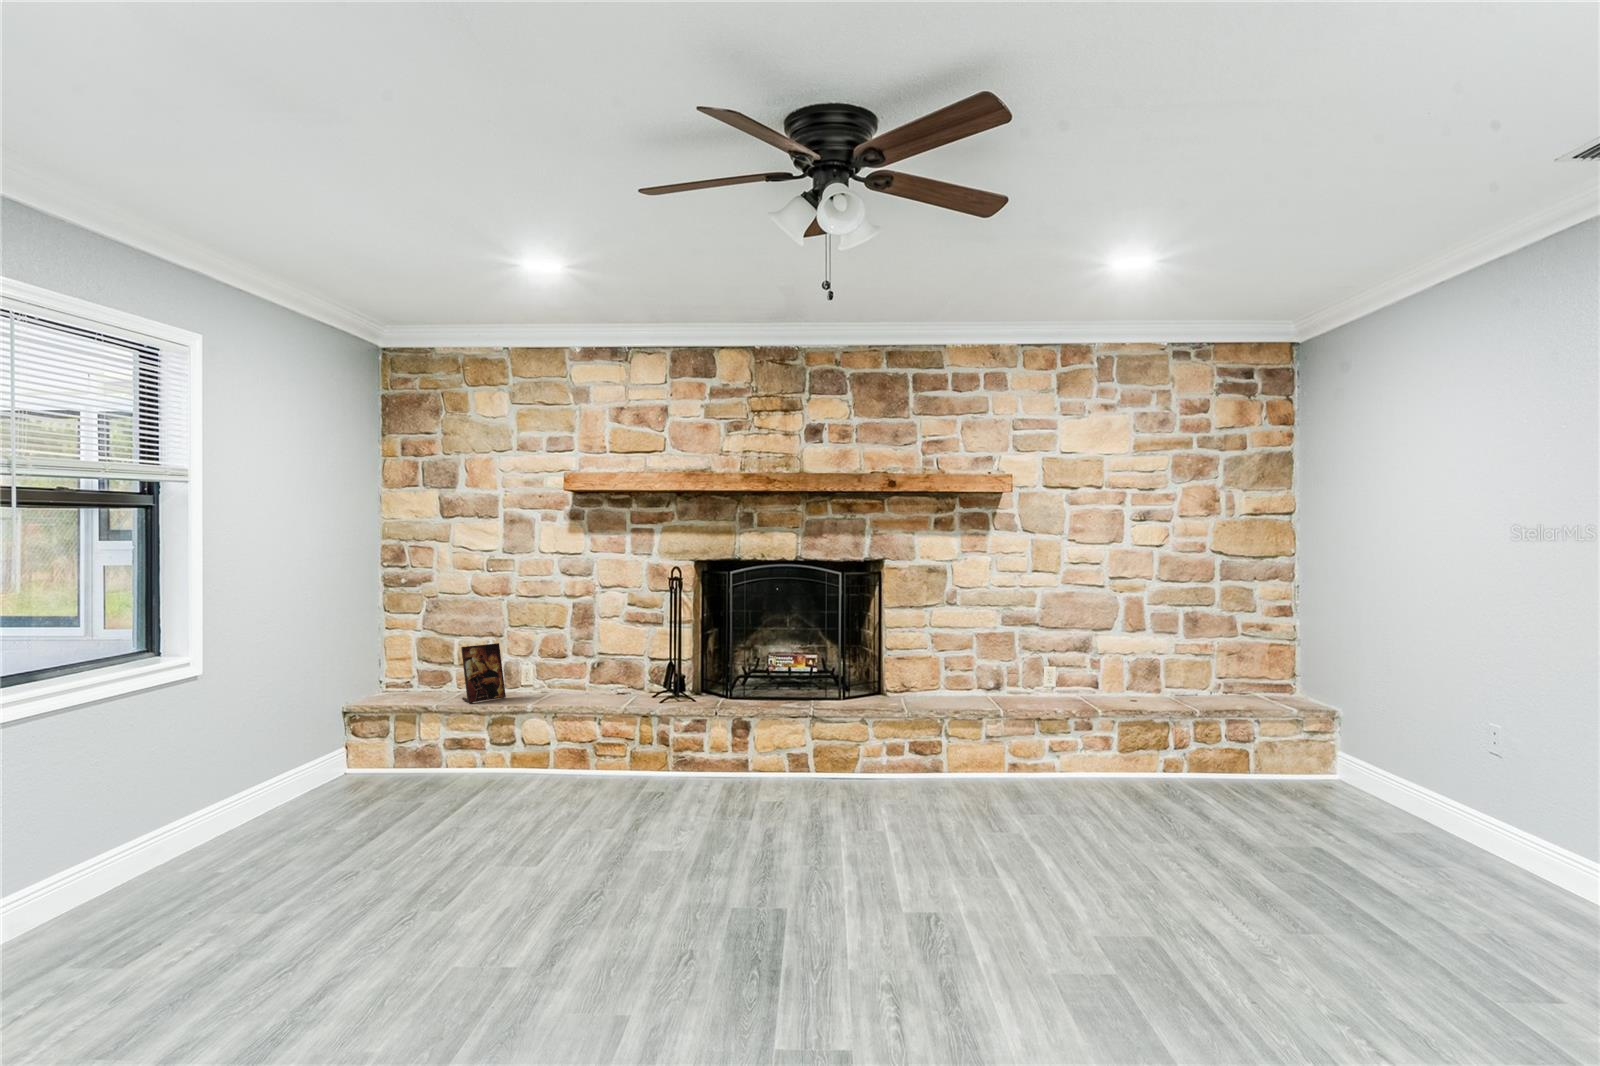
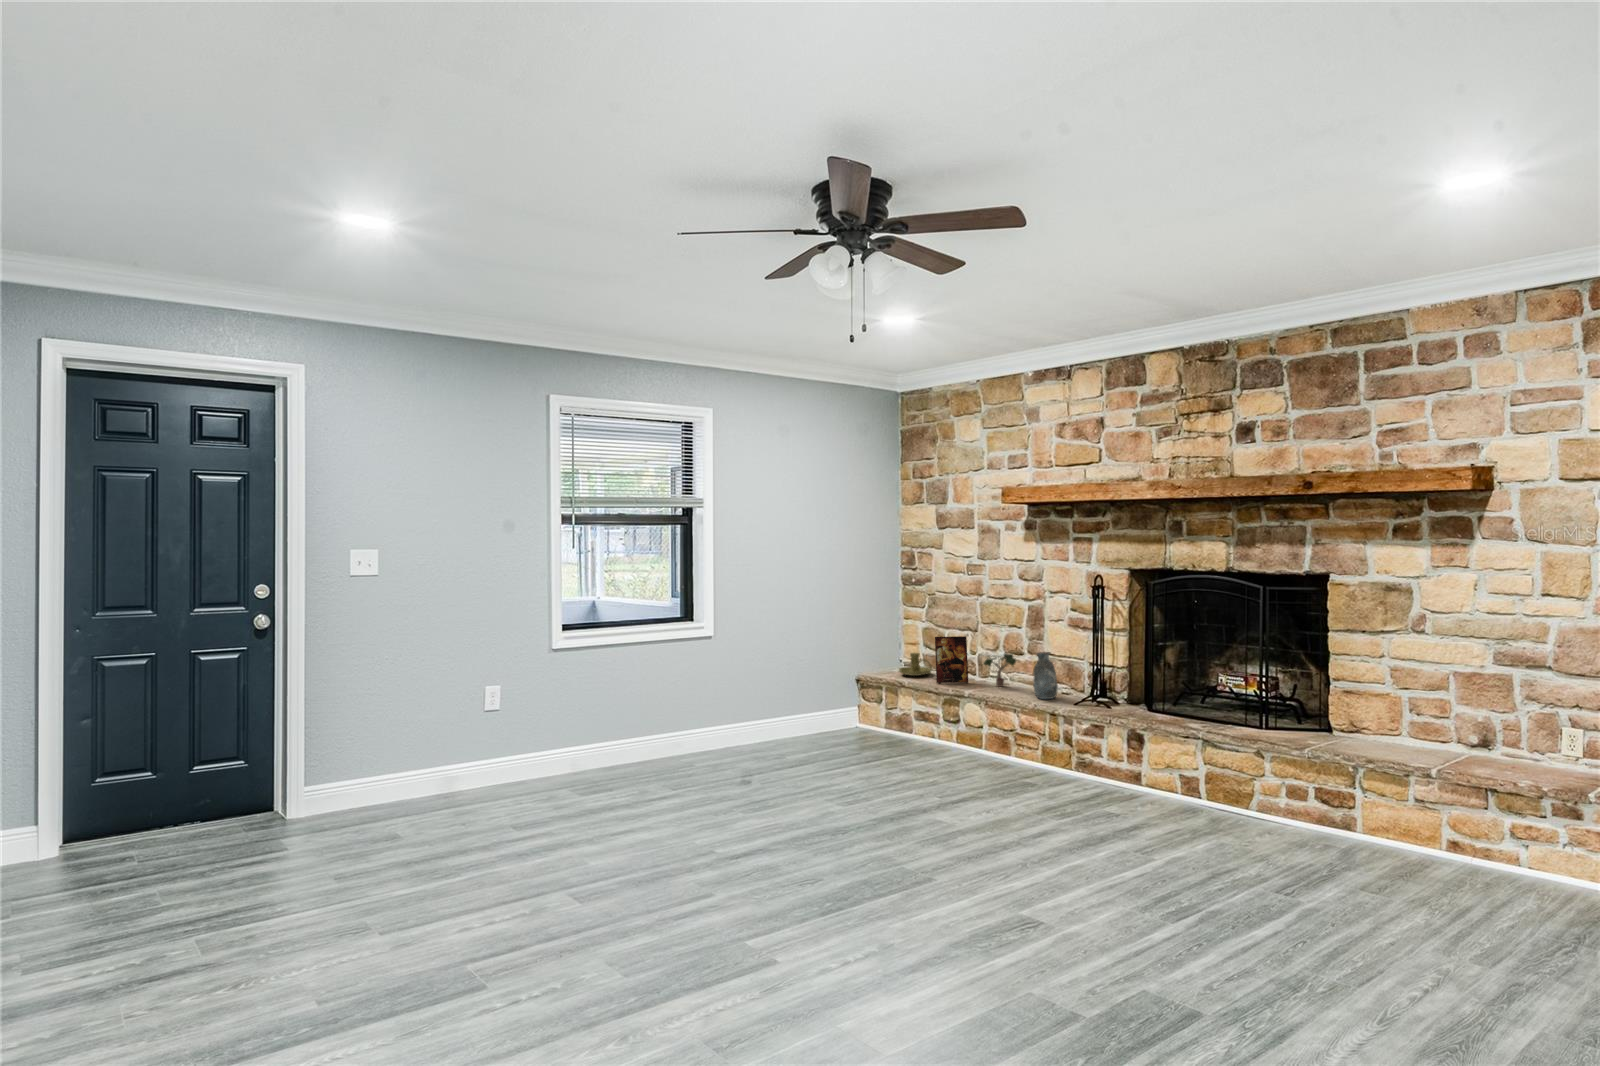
decorative vase: none [603,651,632,703] -> present [1033,652,1058,699]
potted plant: none [523,652,584,697] -> present [983,653,1016,687]
candle holder: none [399,670,450,699] -> present [899,653,932,676]

